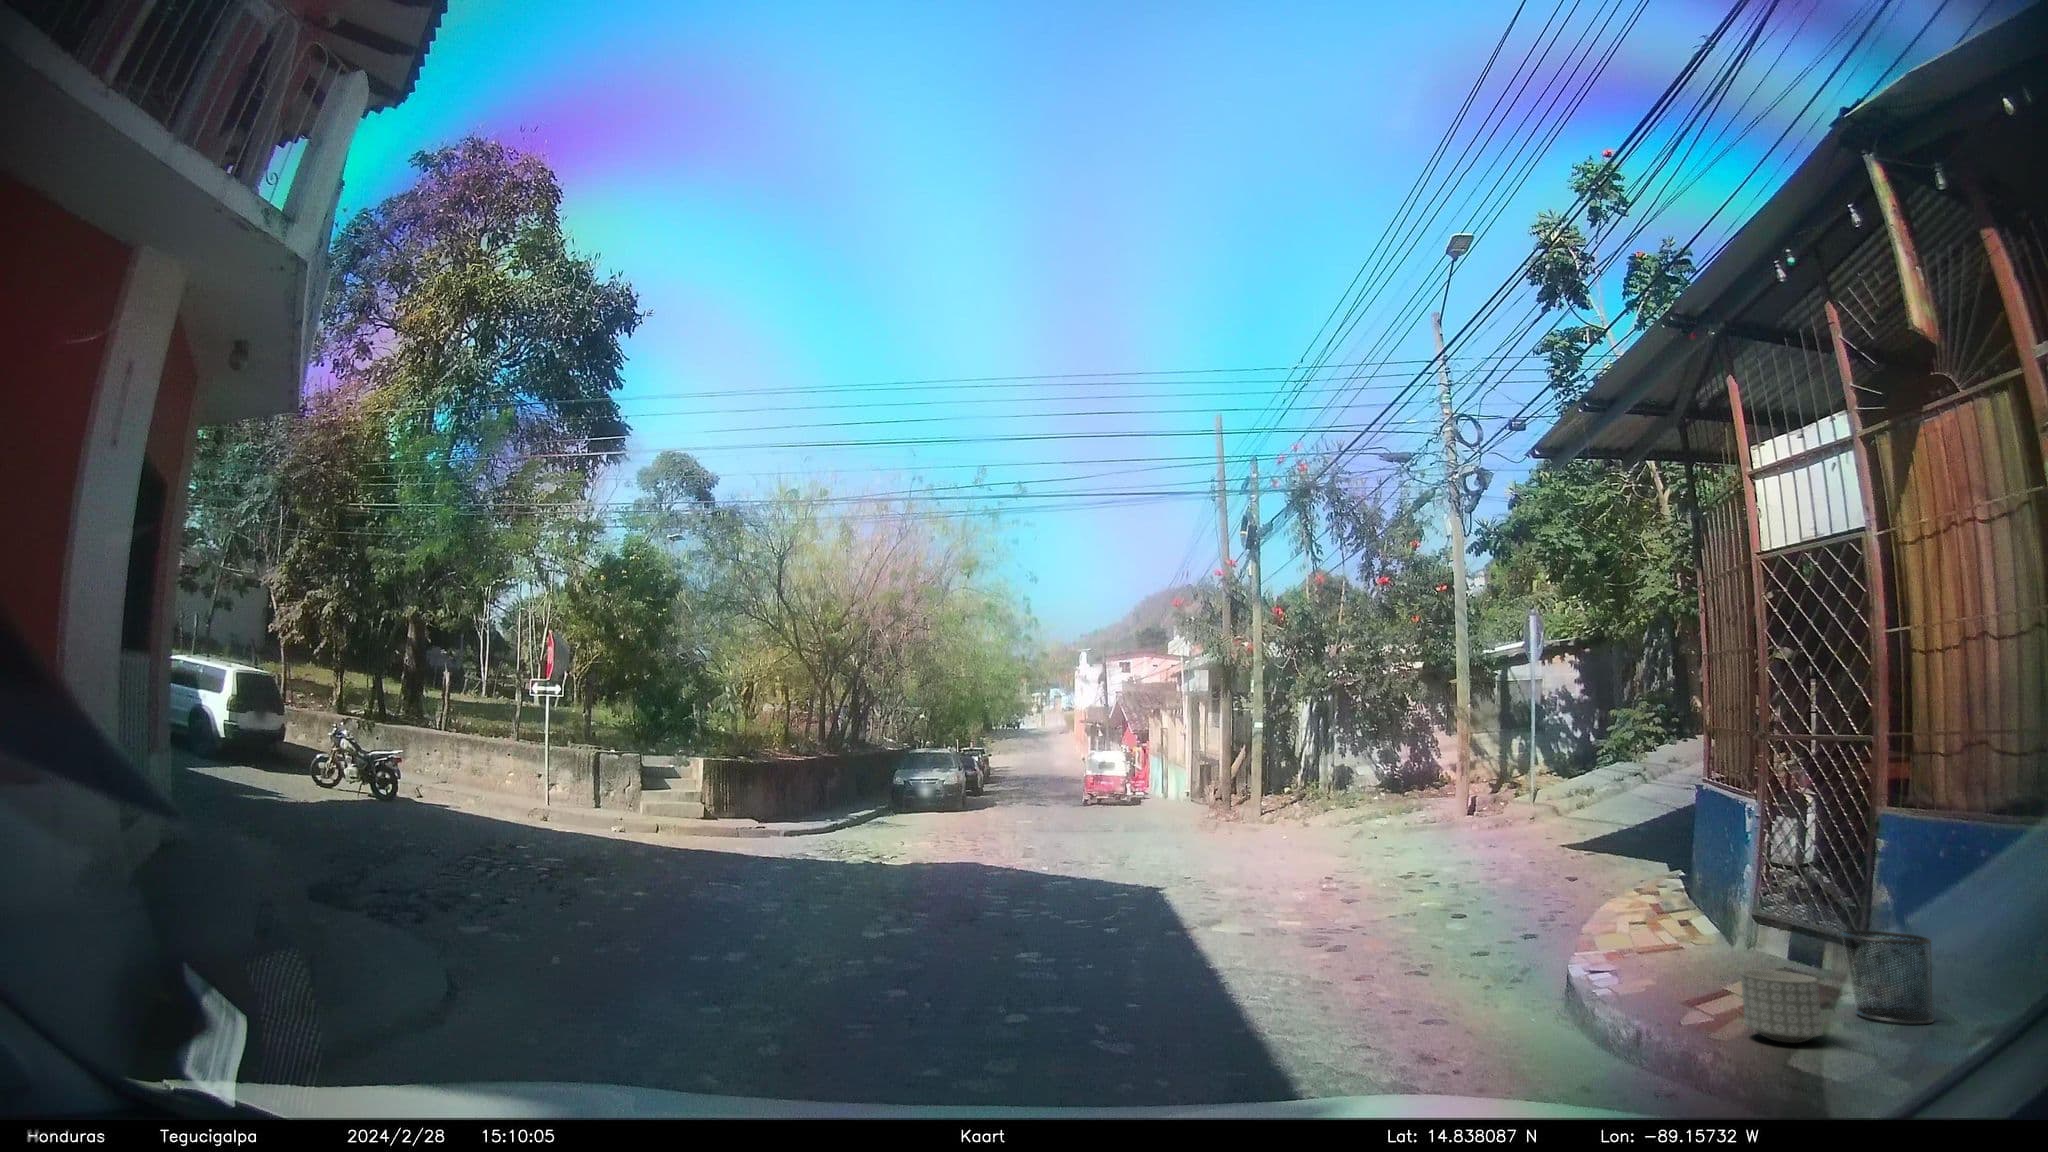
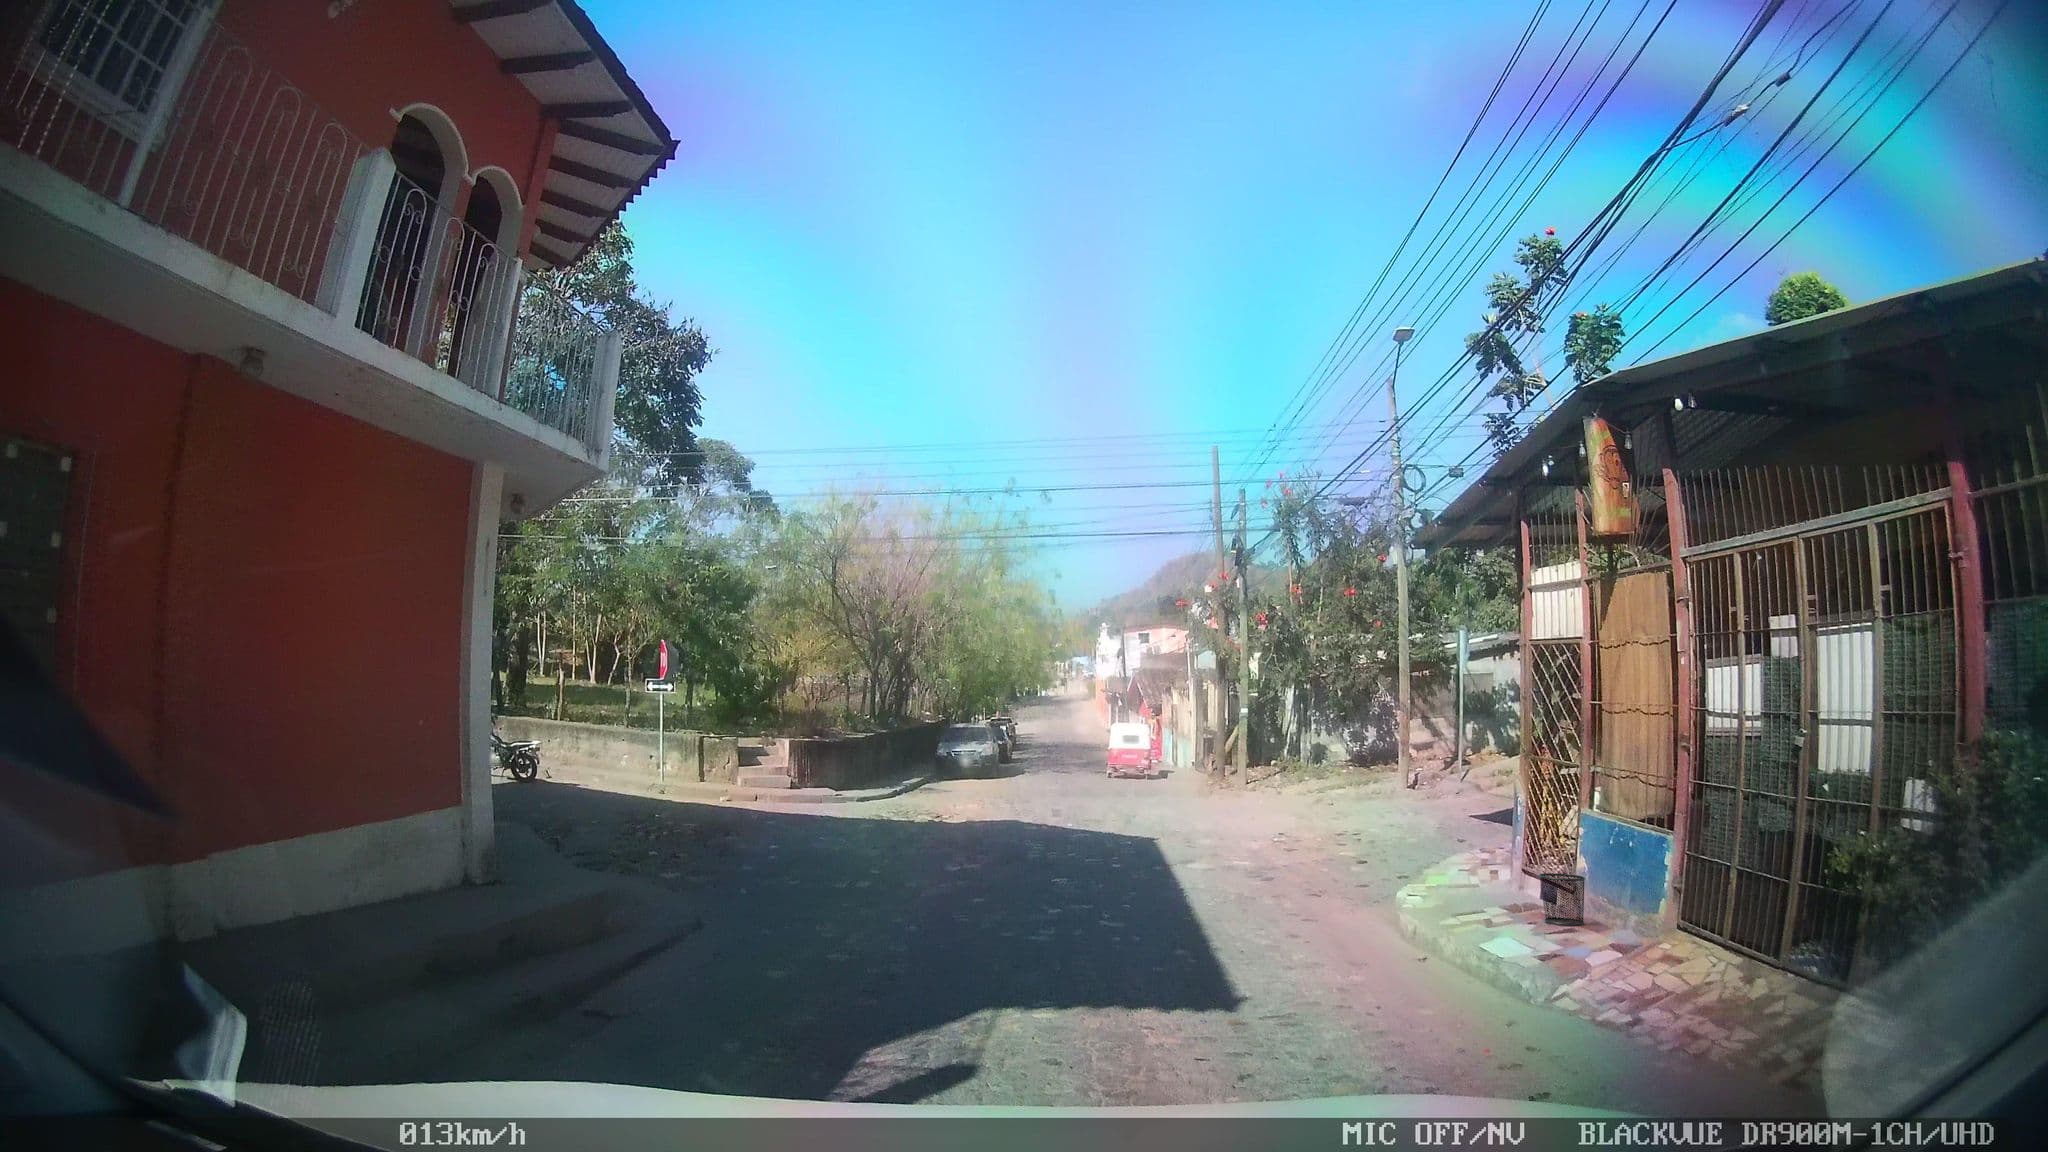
planter: present [1741,970,1823,1043] -> none [1470,895,1511,934]

